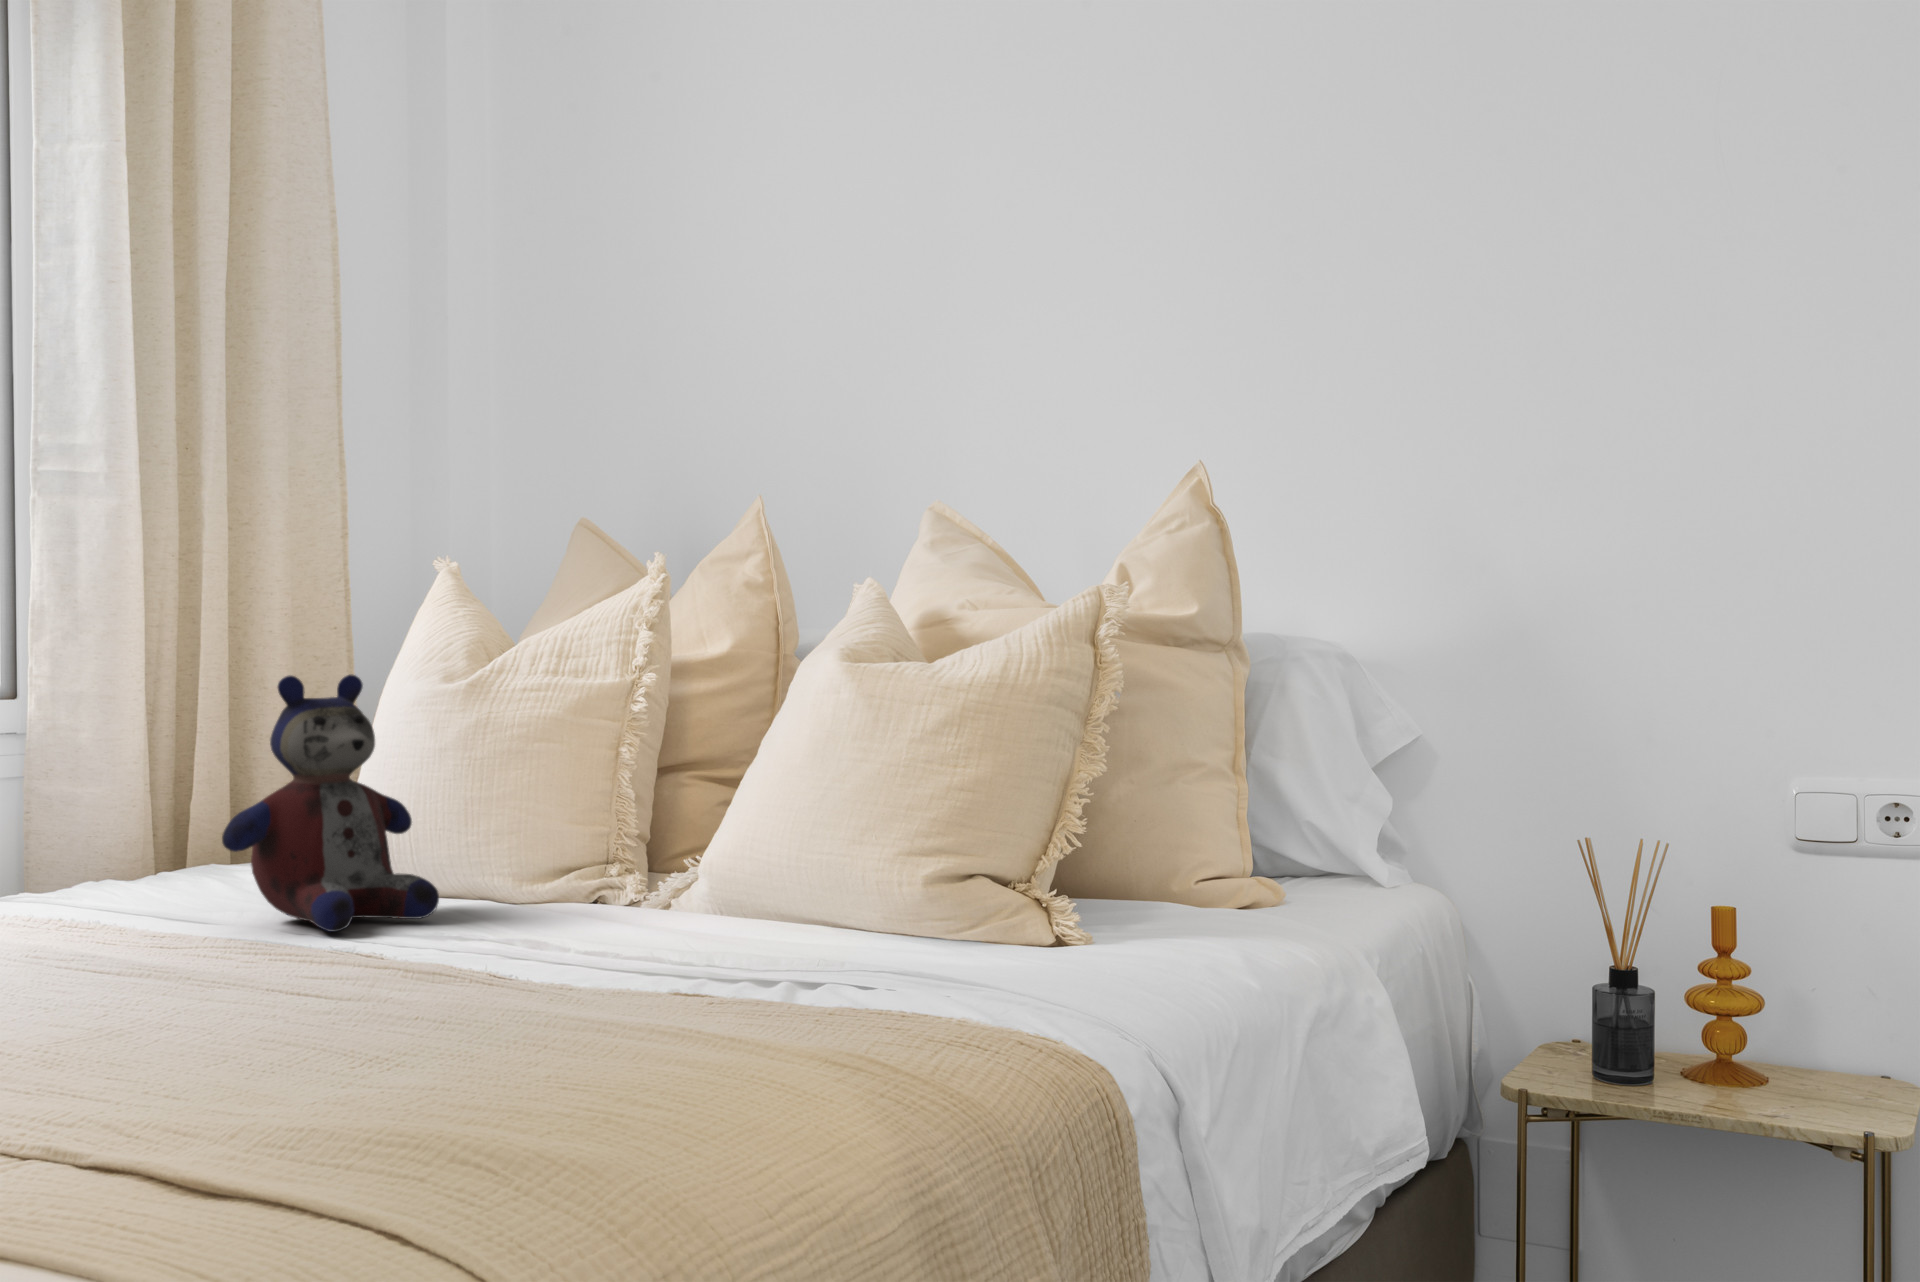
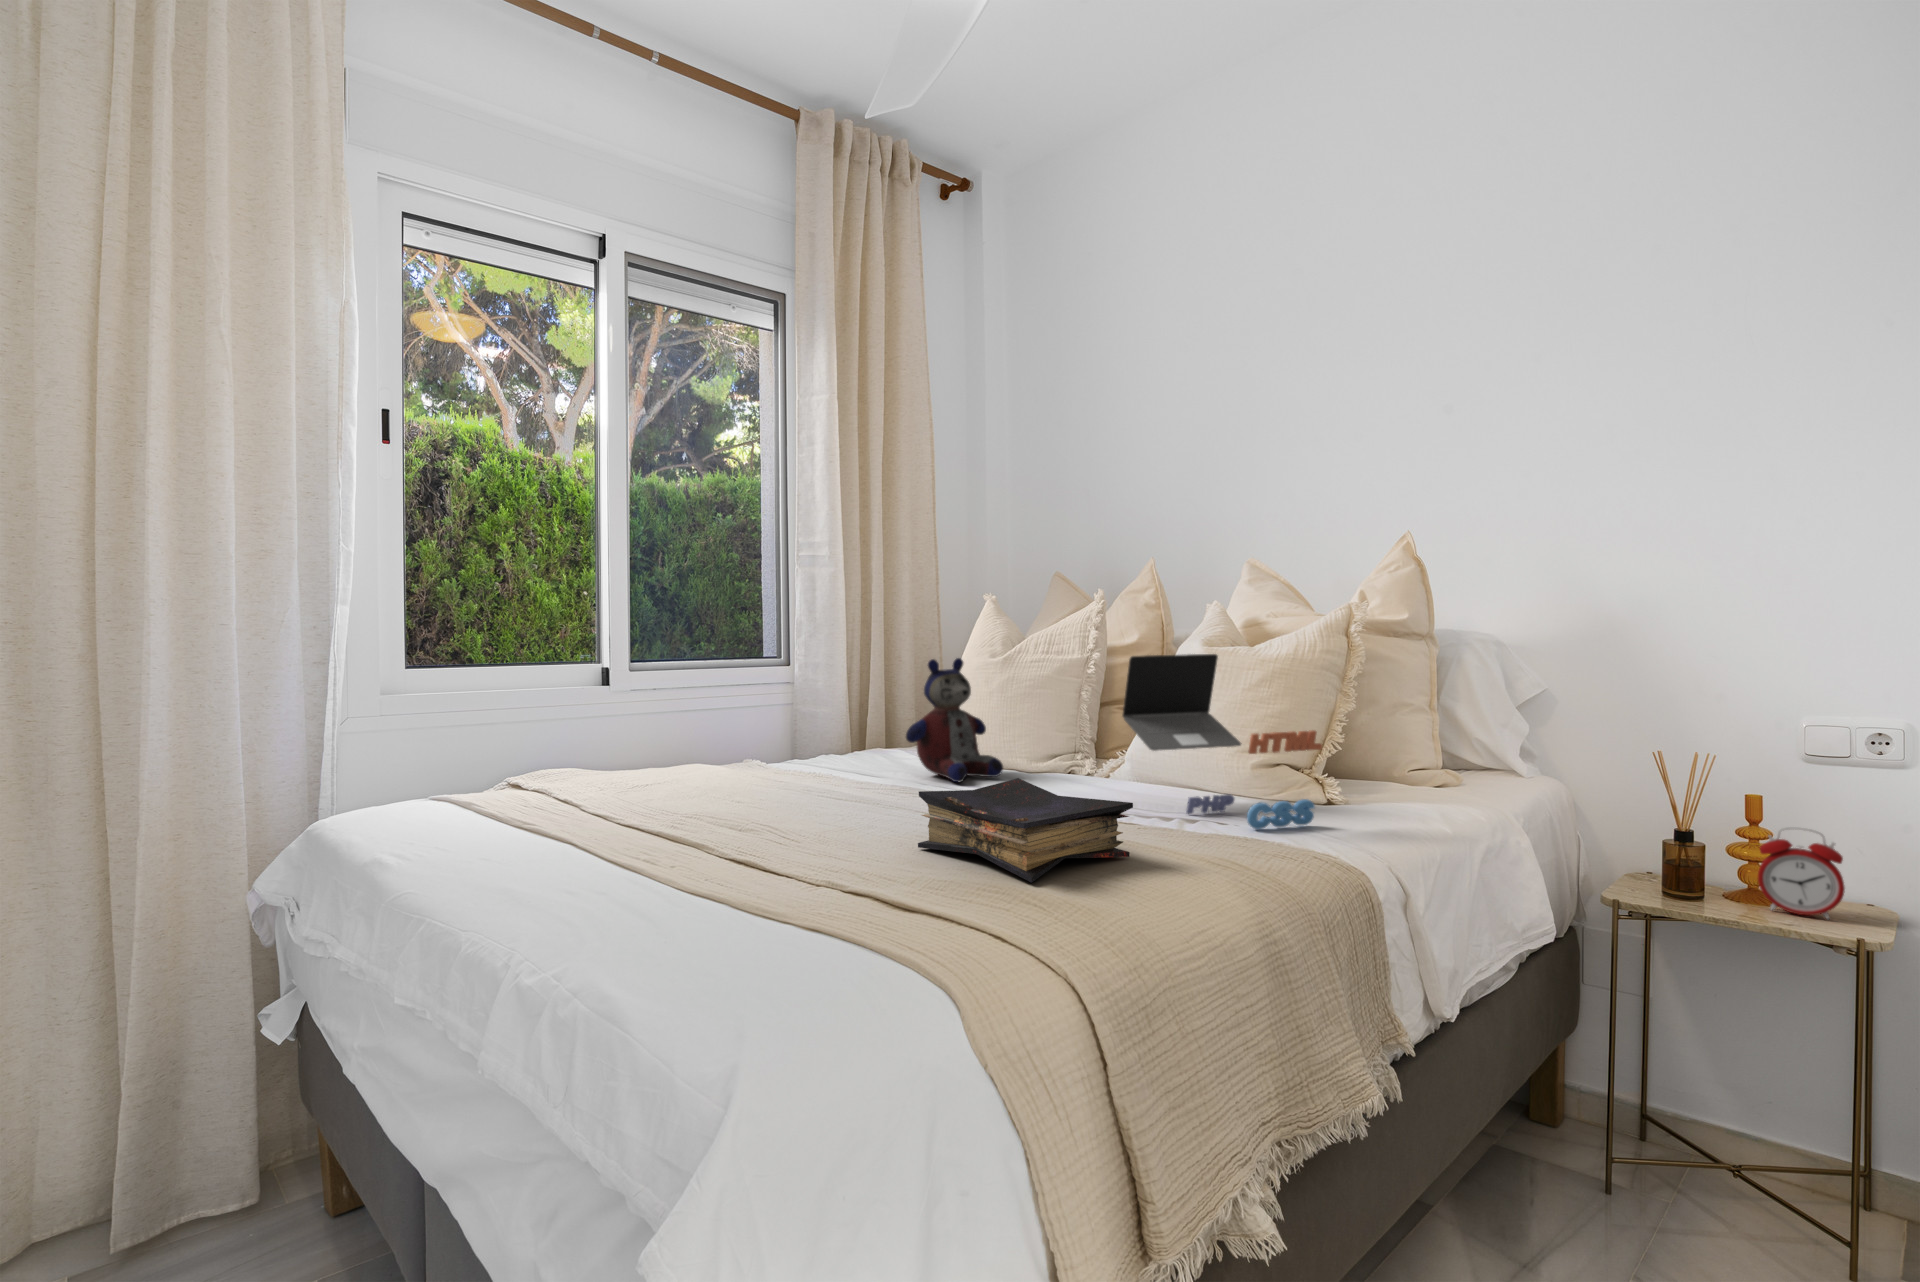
laptop: none [665,661,1032,998] -> present [1122,654,1322,829]
book: none [149,912,631,1140] -> present [918,778,1133,883]
alarm clock: none [1727,954,1845,1103] -> present [1758,827,1845,919]

